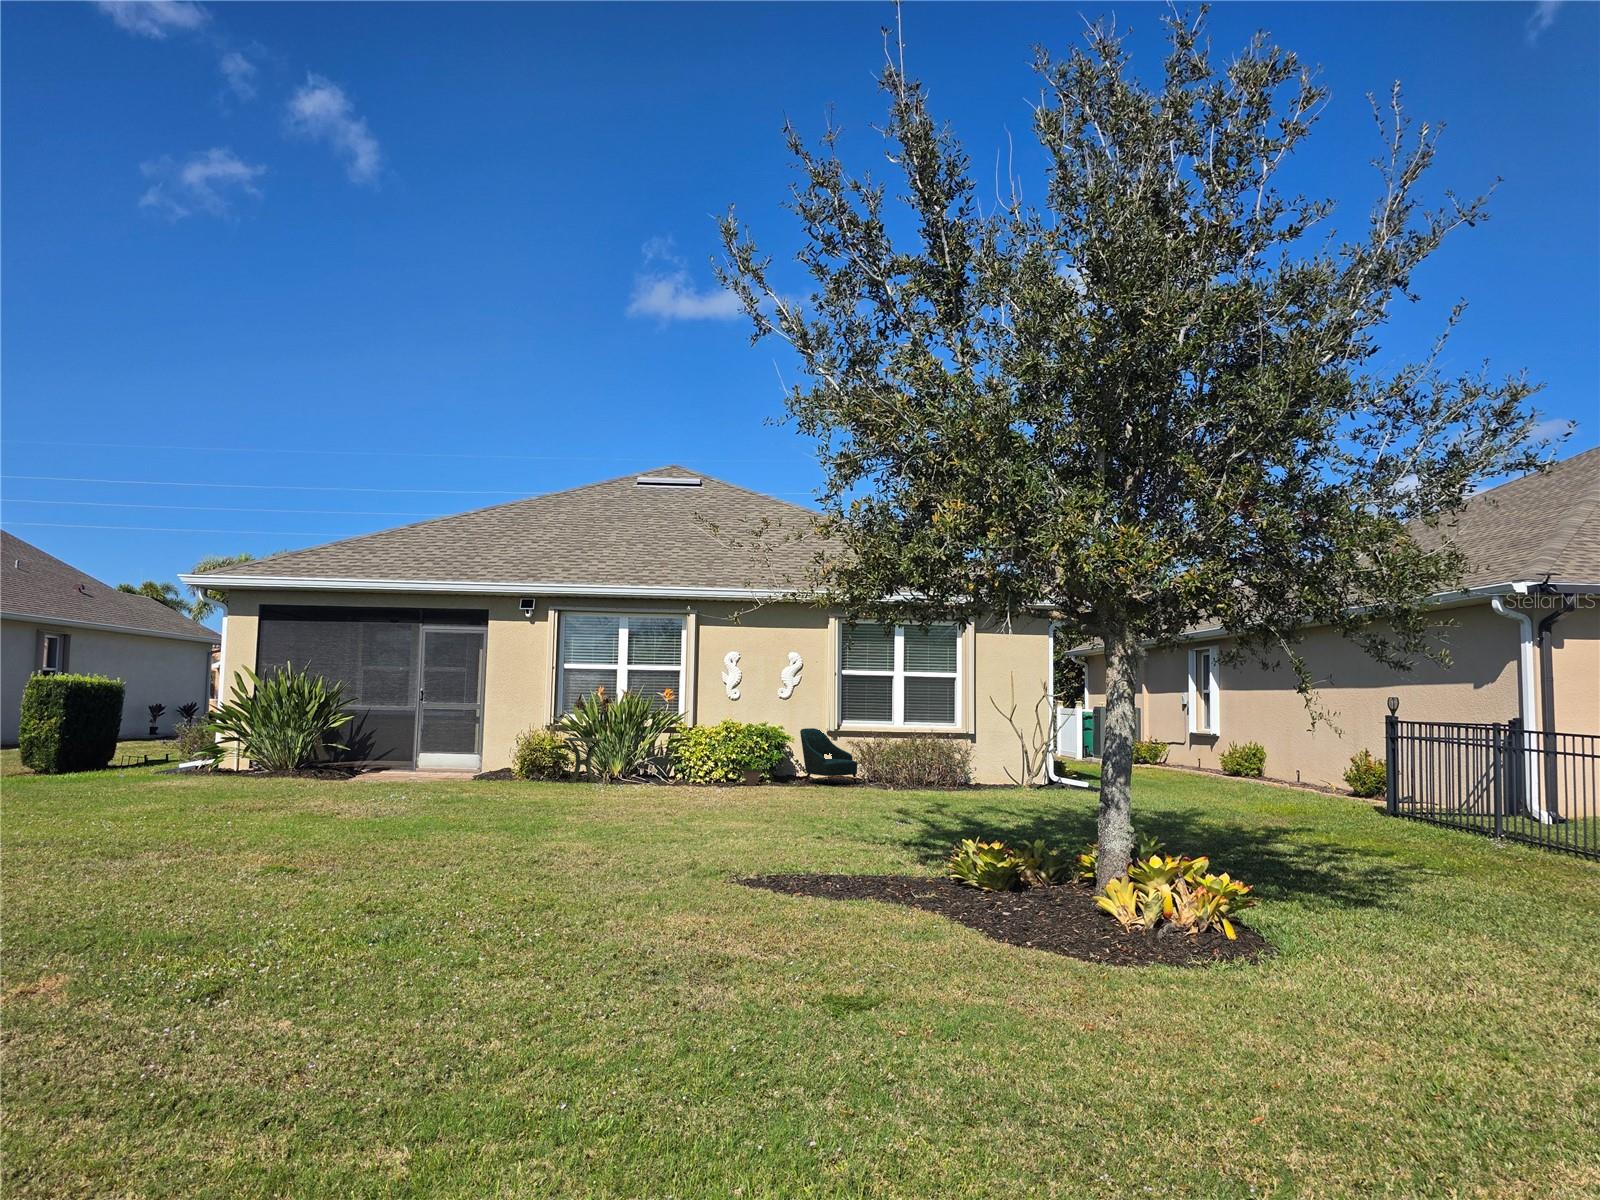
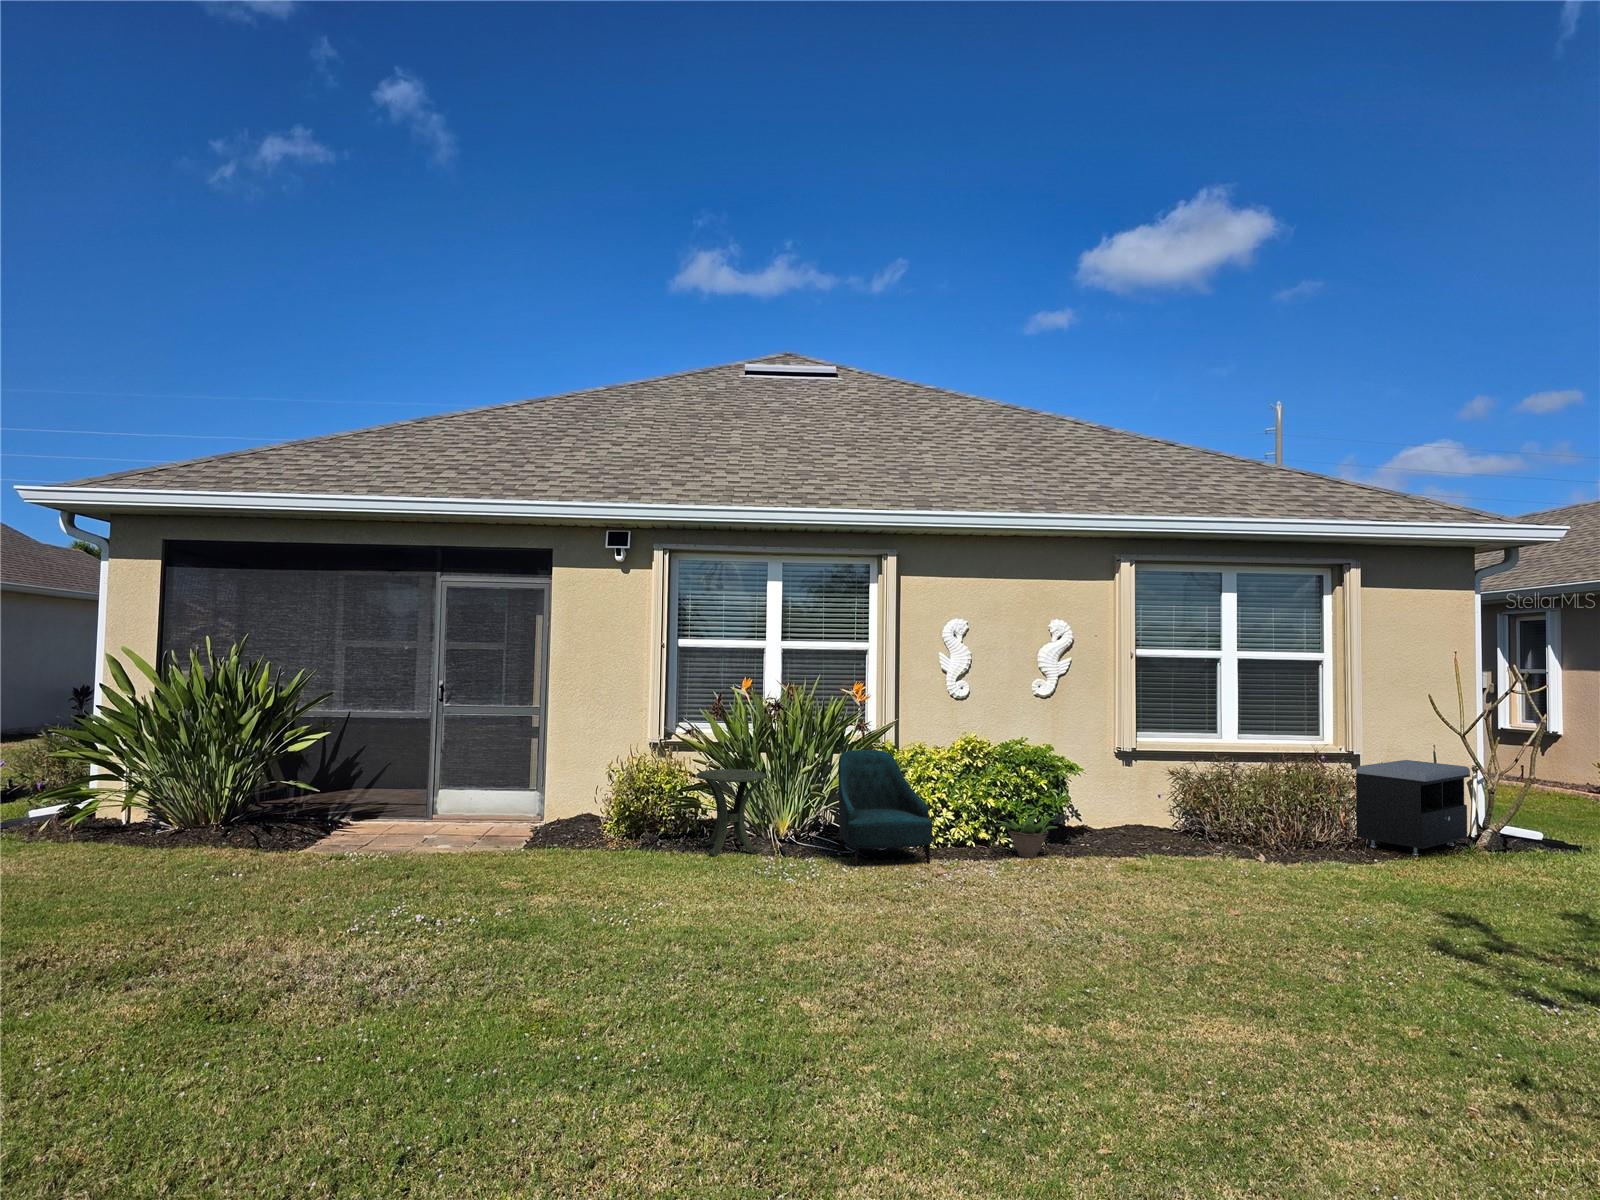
armchair: present [800,728,857,786] -> present [837,750,933,867]
storage bench: none [958,738,1029,789] -> present [1356,760,1470,855]

